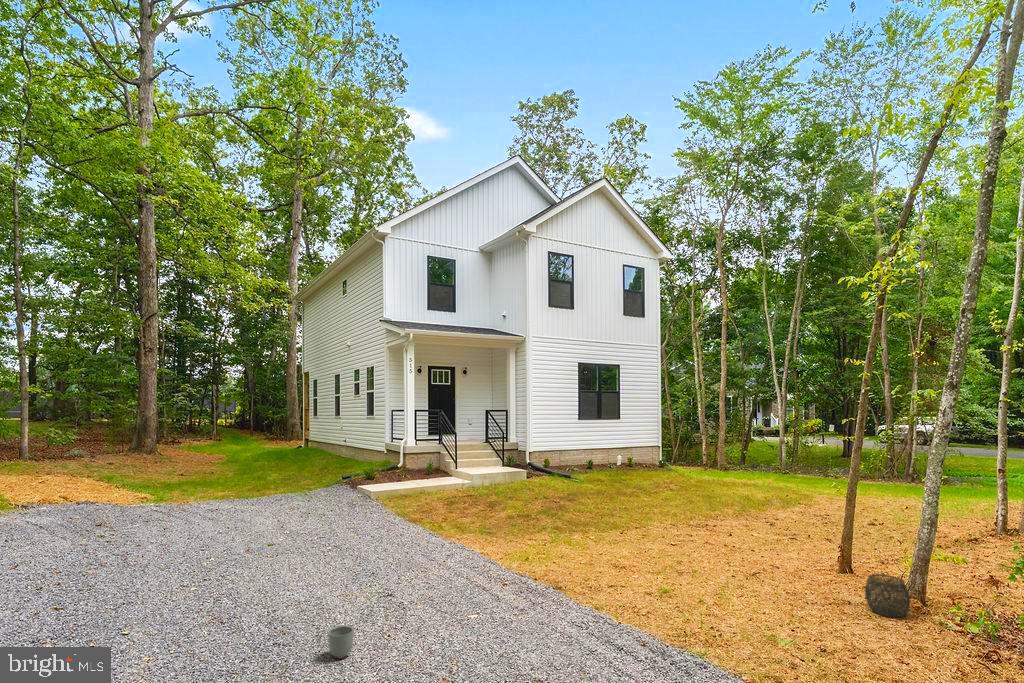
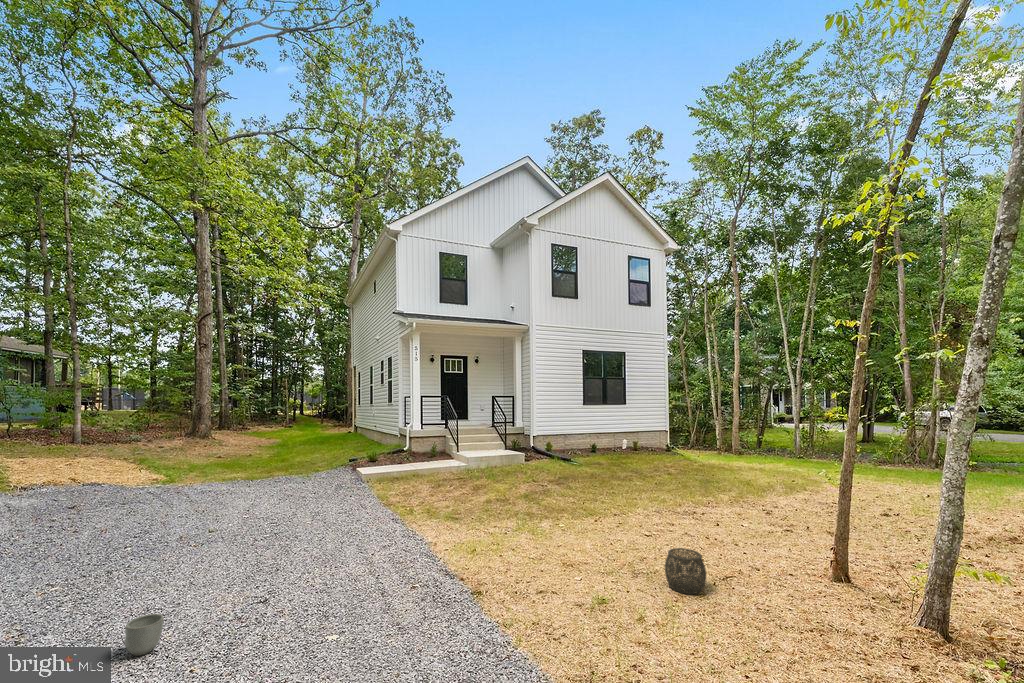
woven basket: present [865,574,910,618] -> present [665,548,706,594]

